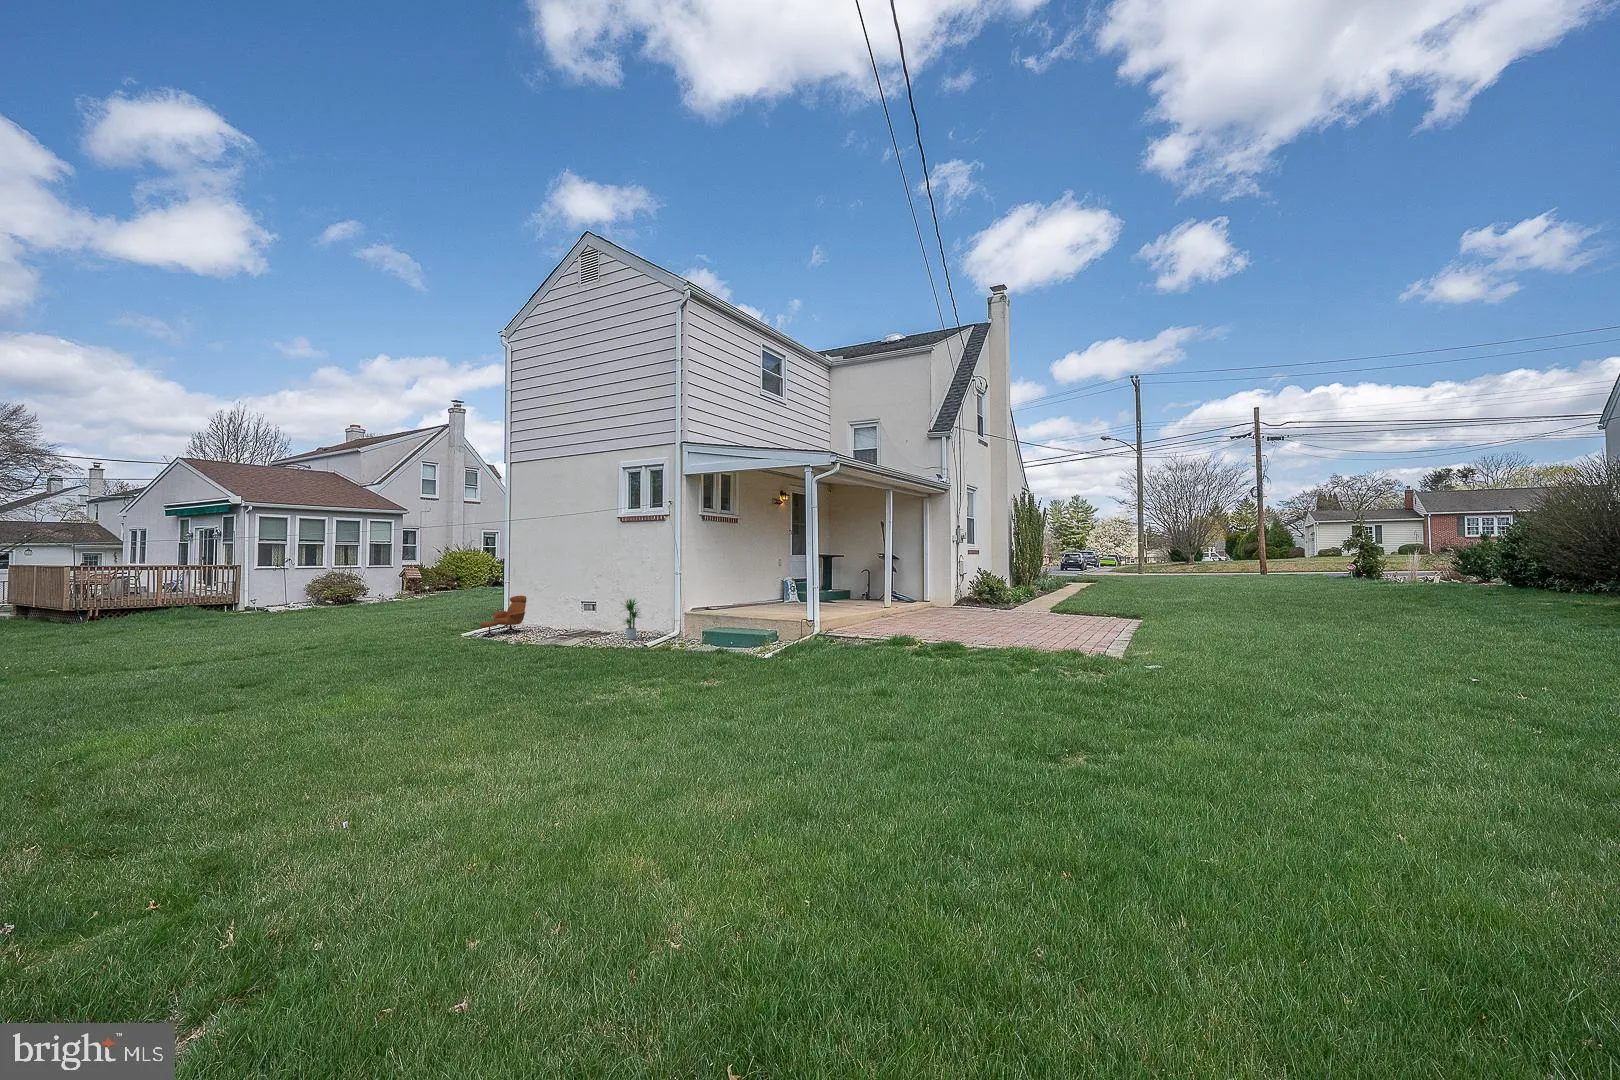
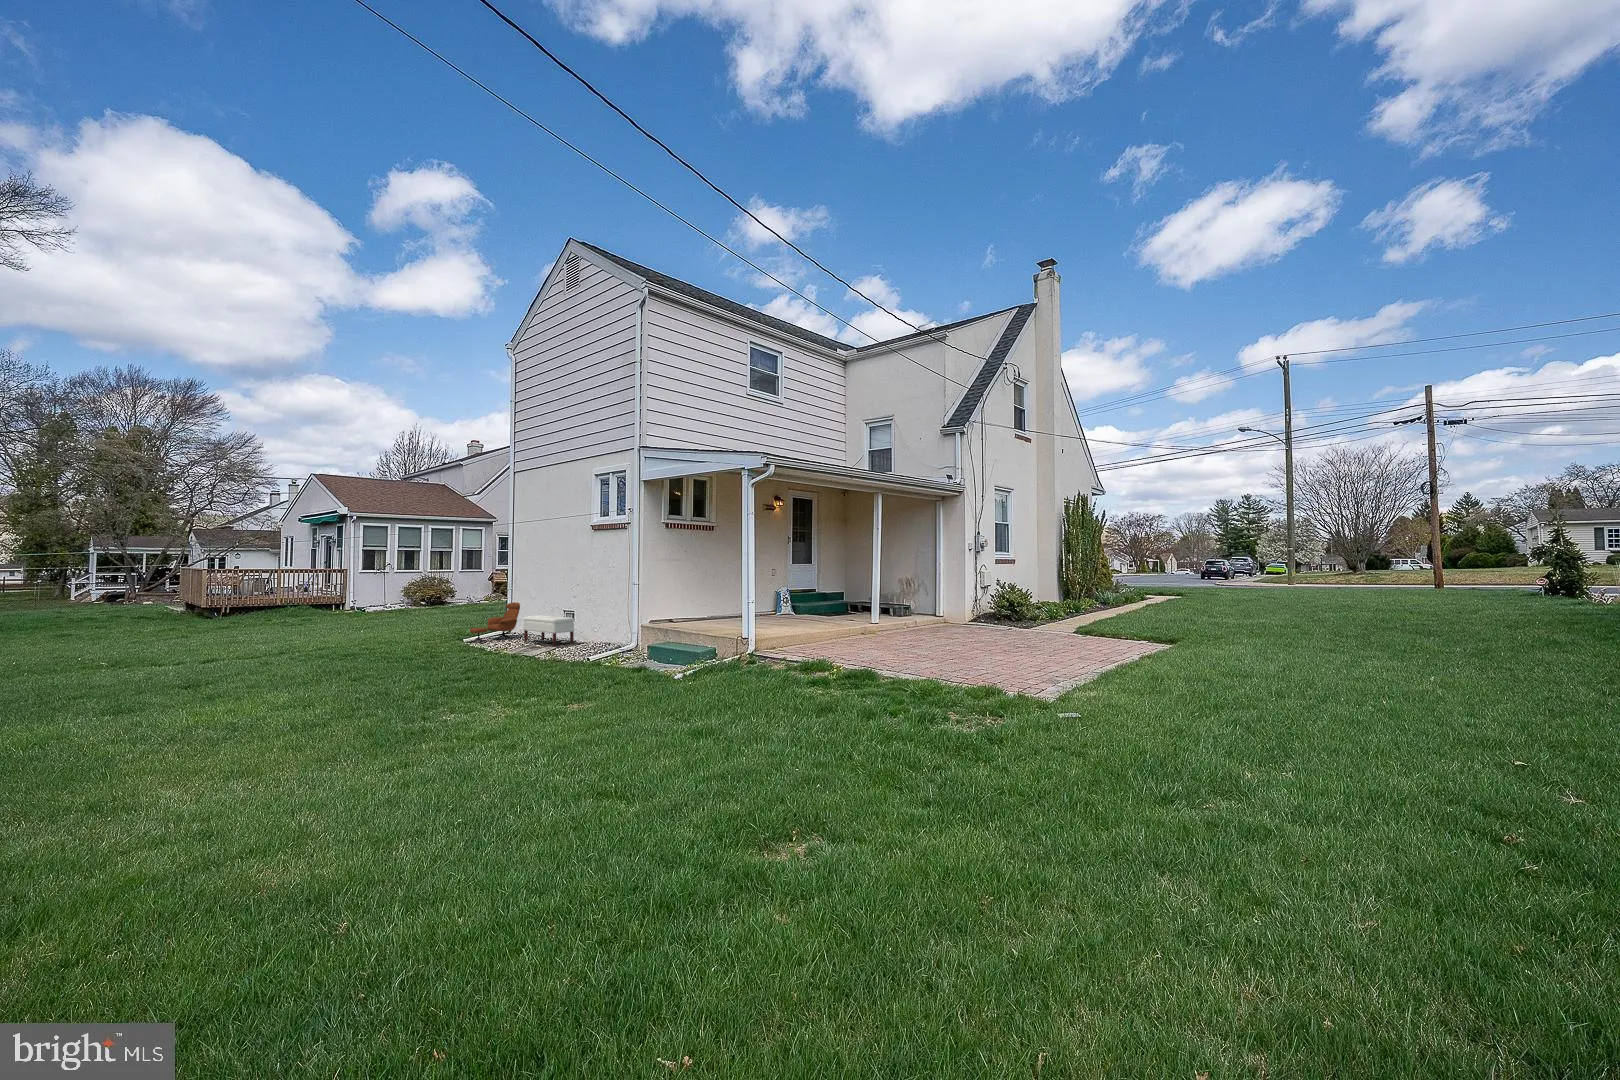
potted plant: present [621,599,640,640] -> none [579,606,607,650]
bench: none [540,608,599,637] -> present [523,615,574,646]

